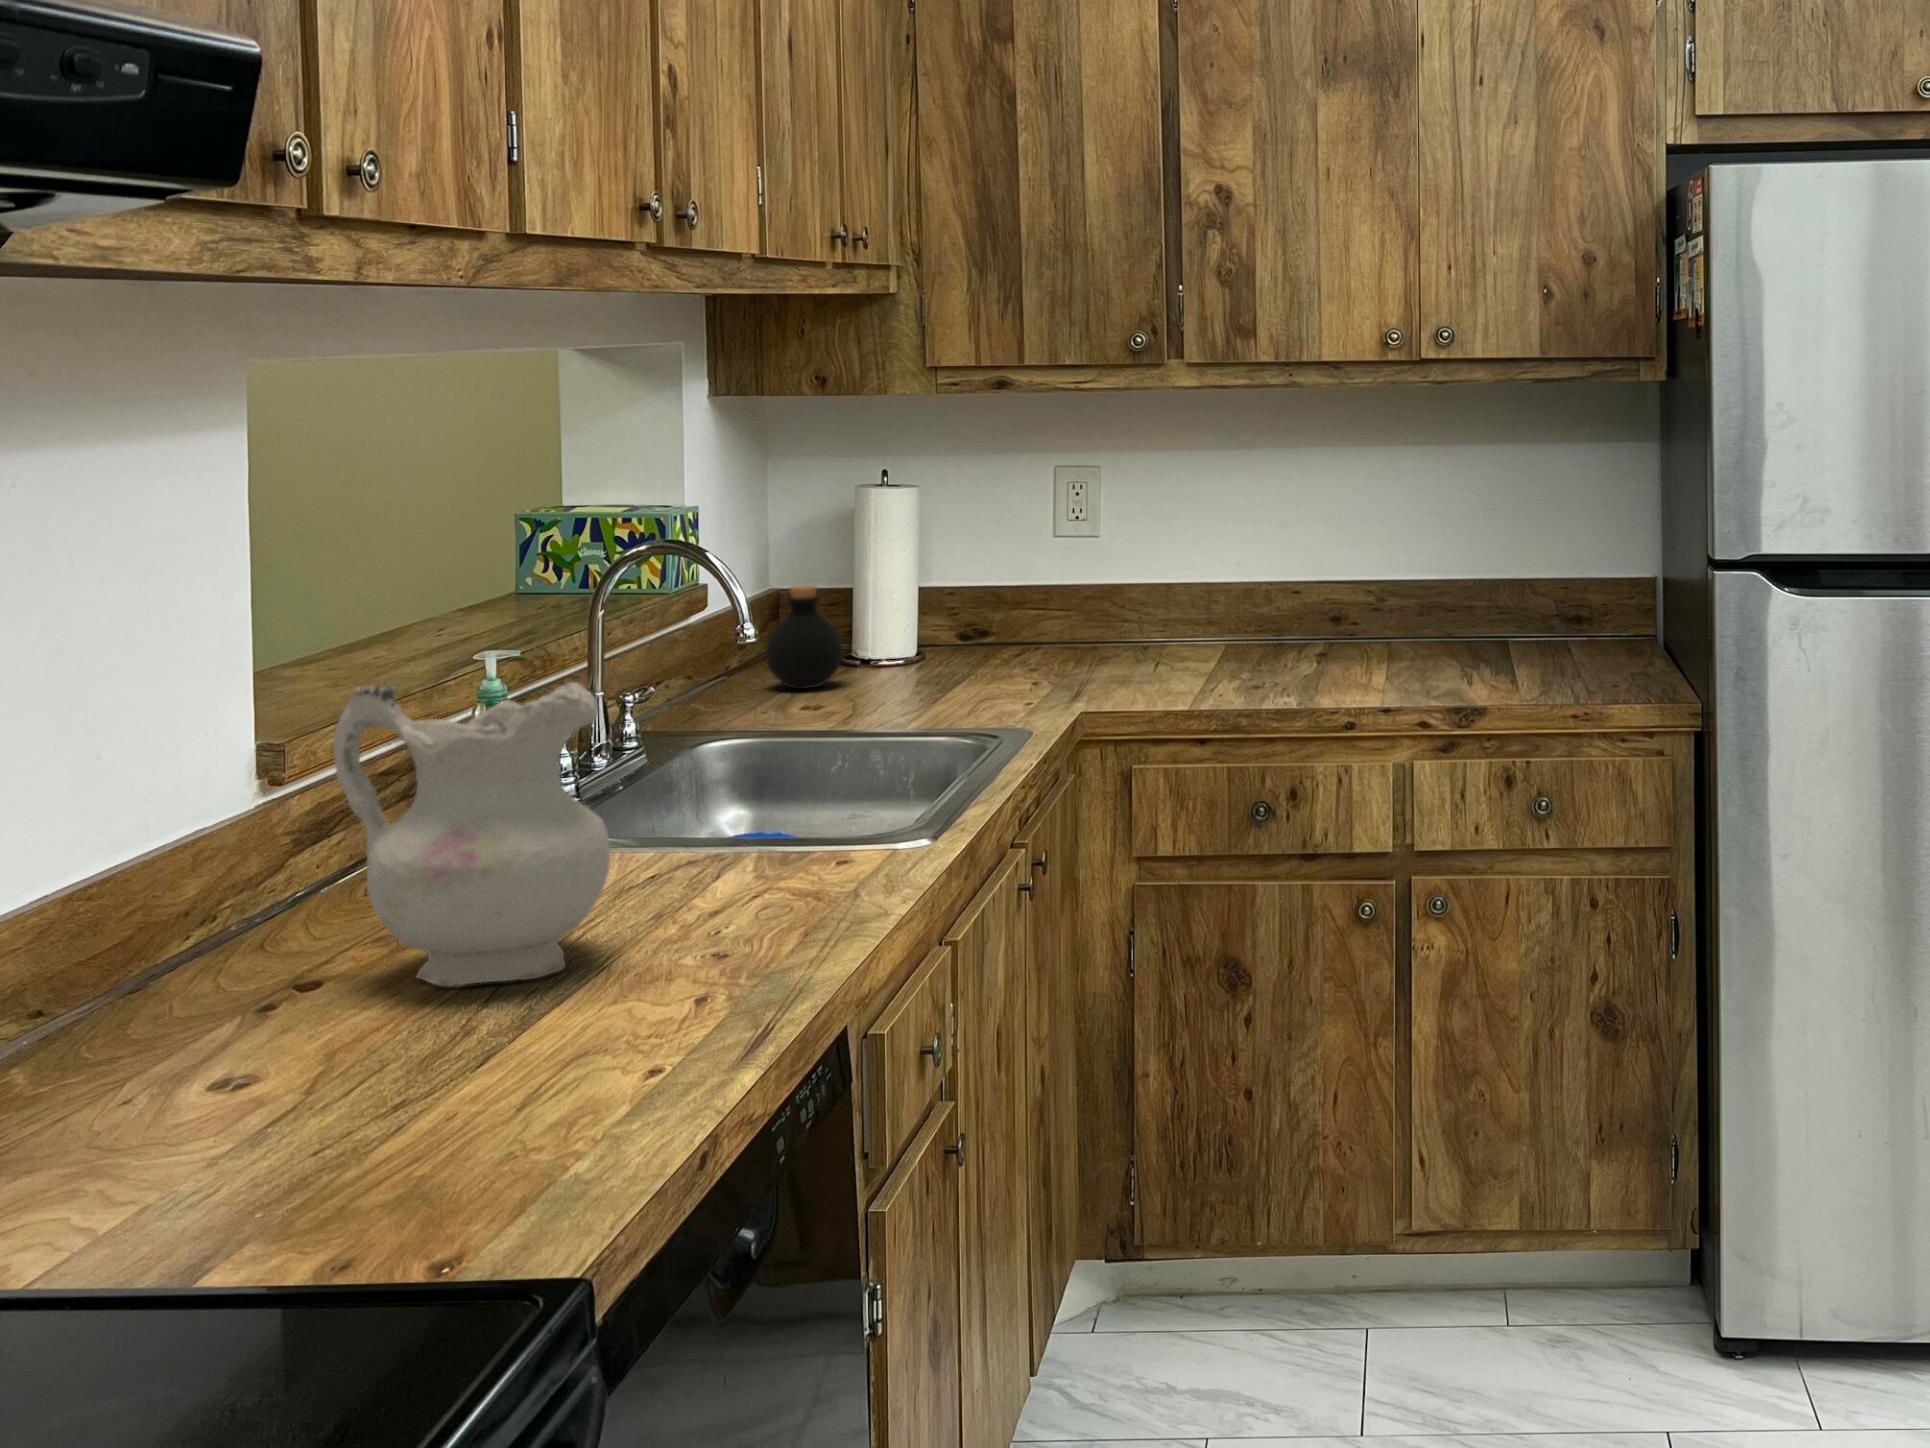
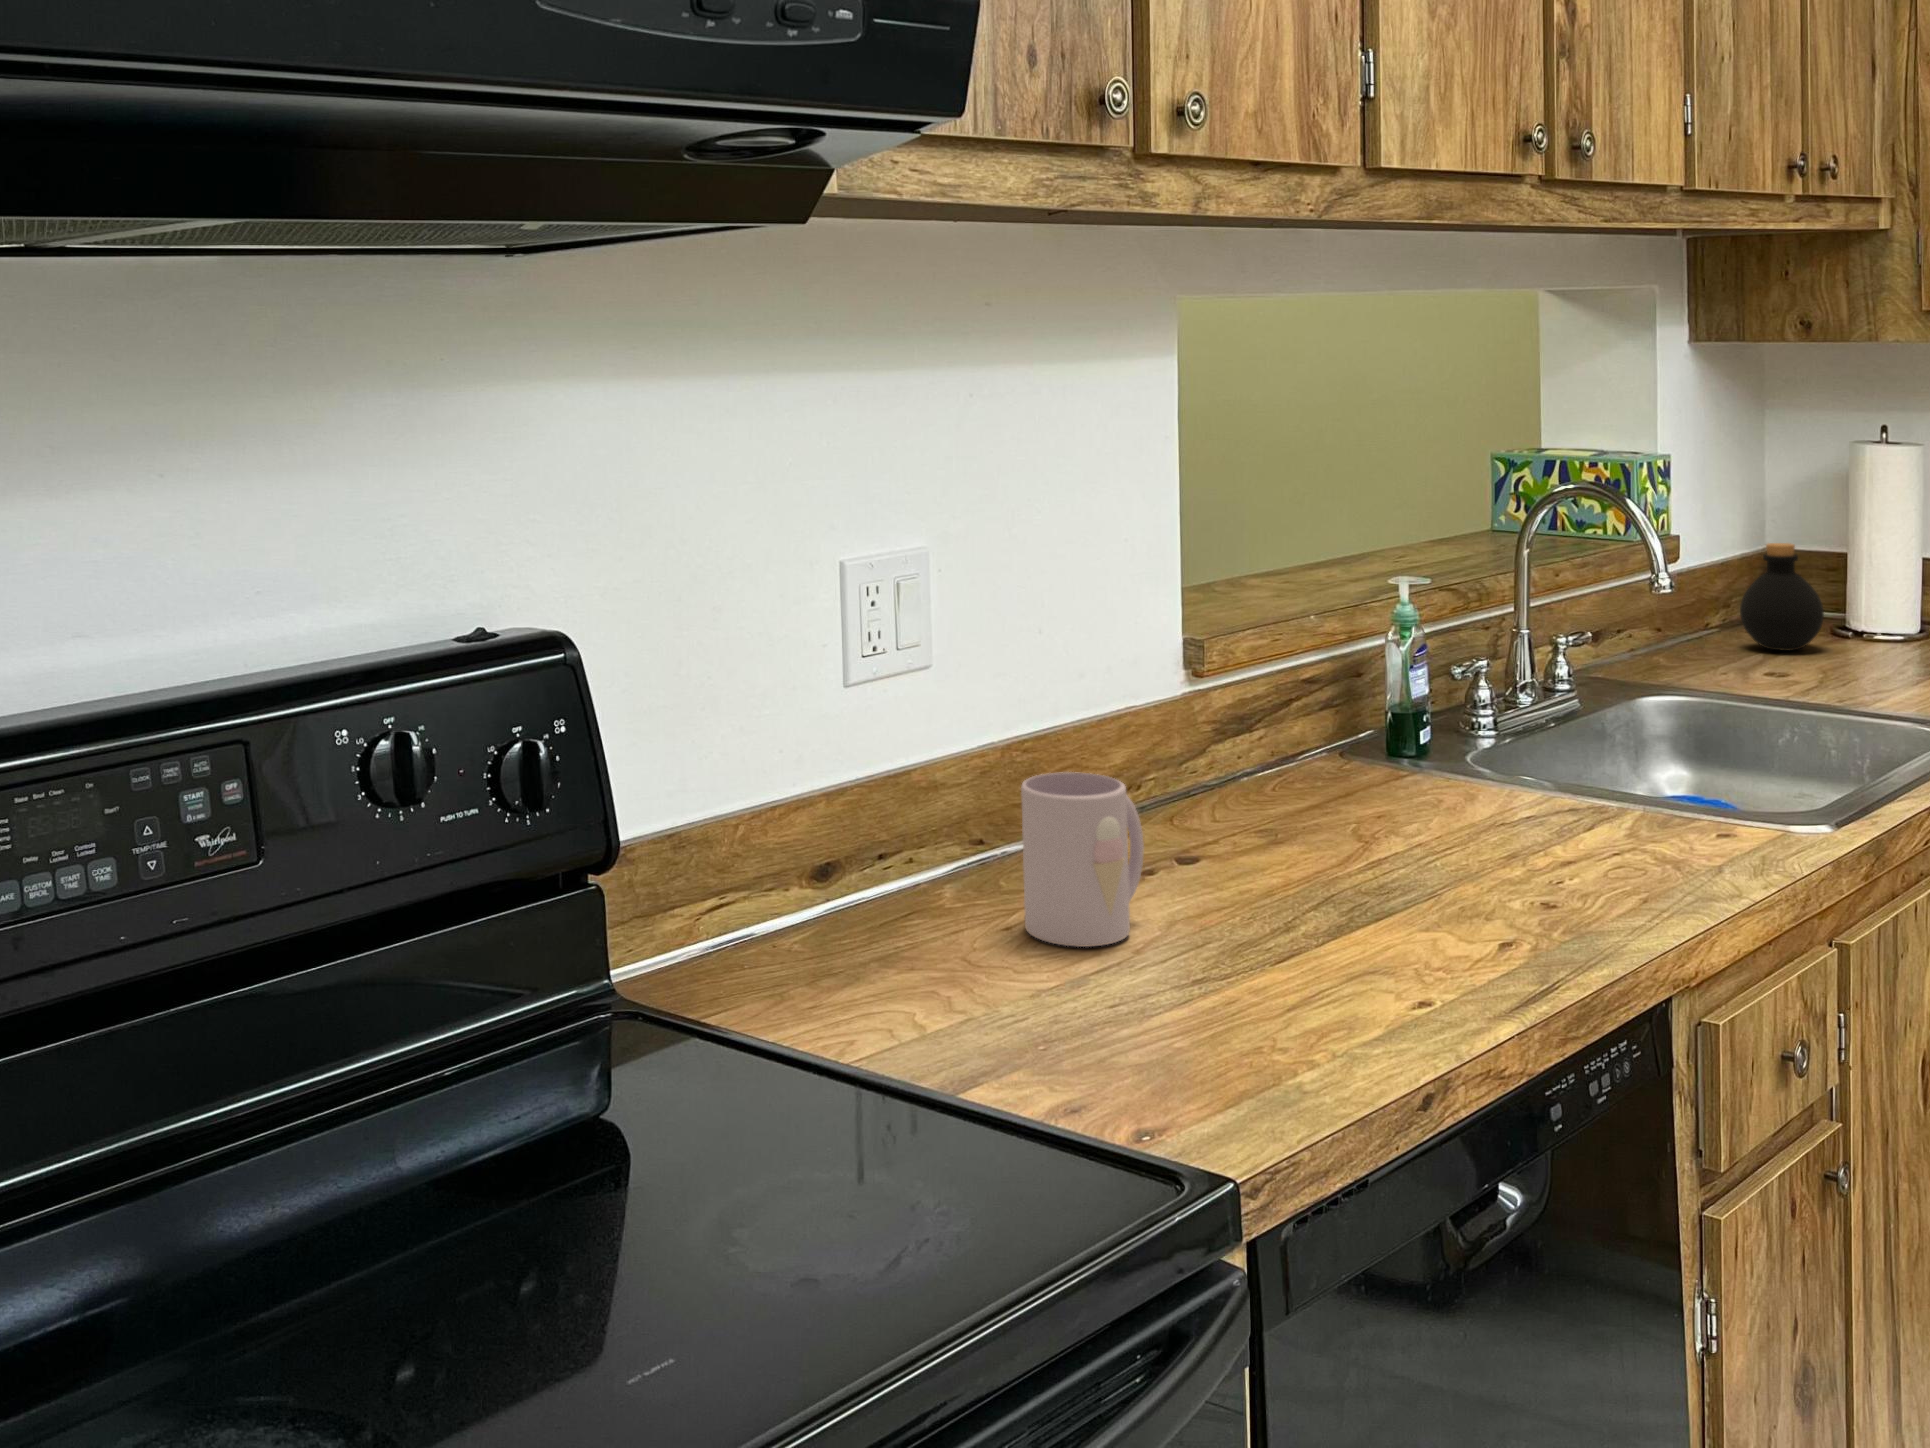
ceramic pitcher: present [334,682,610,986] -> none [1210,591,1447,891]
mug: none [153,905,300,1102] -> present [1021,772,1144,947]

